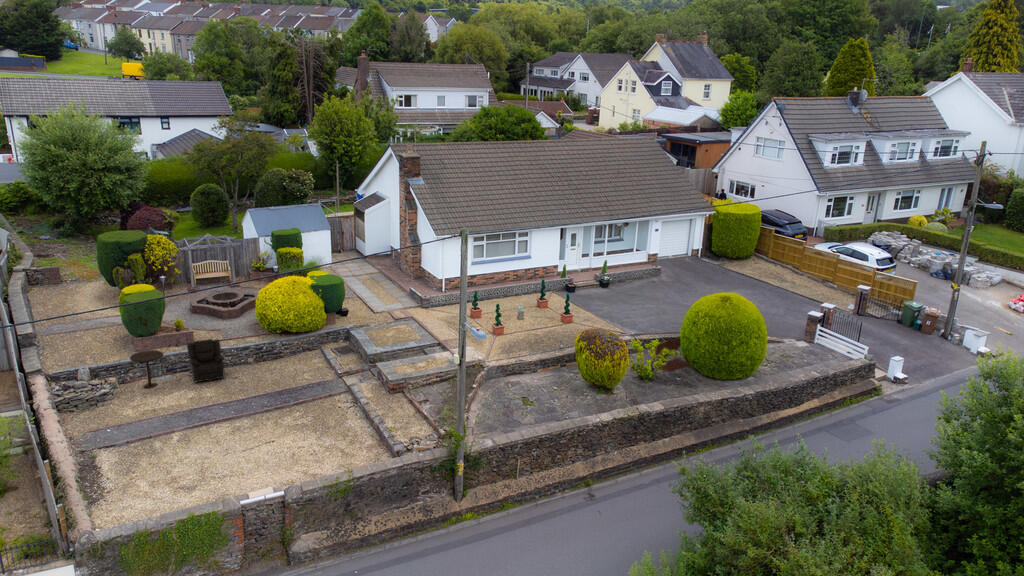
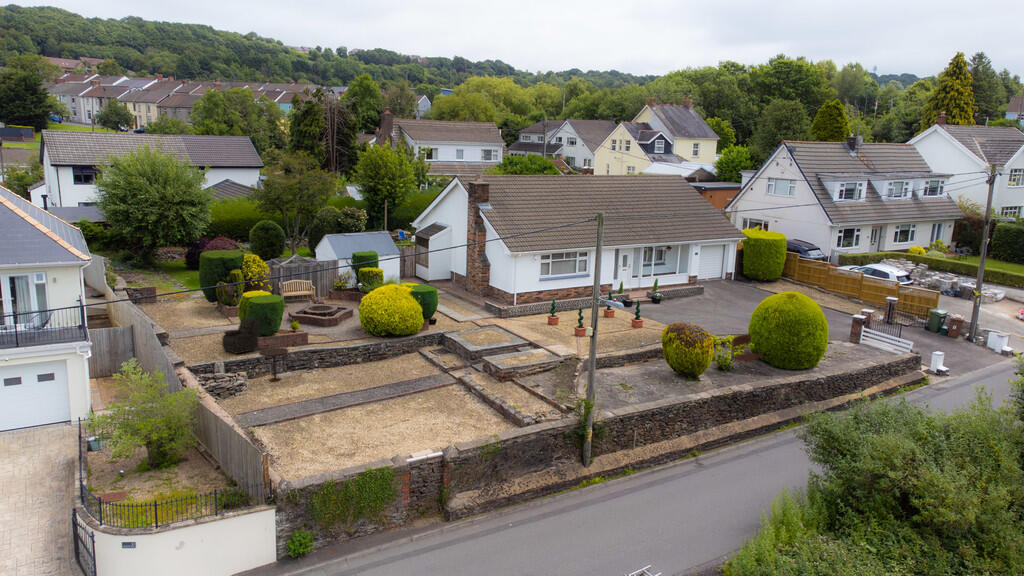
chair: present [187,339,225,382] -> present [222,317,261,354]

